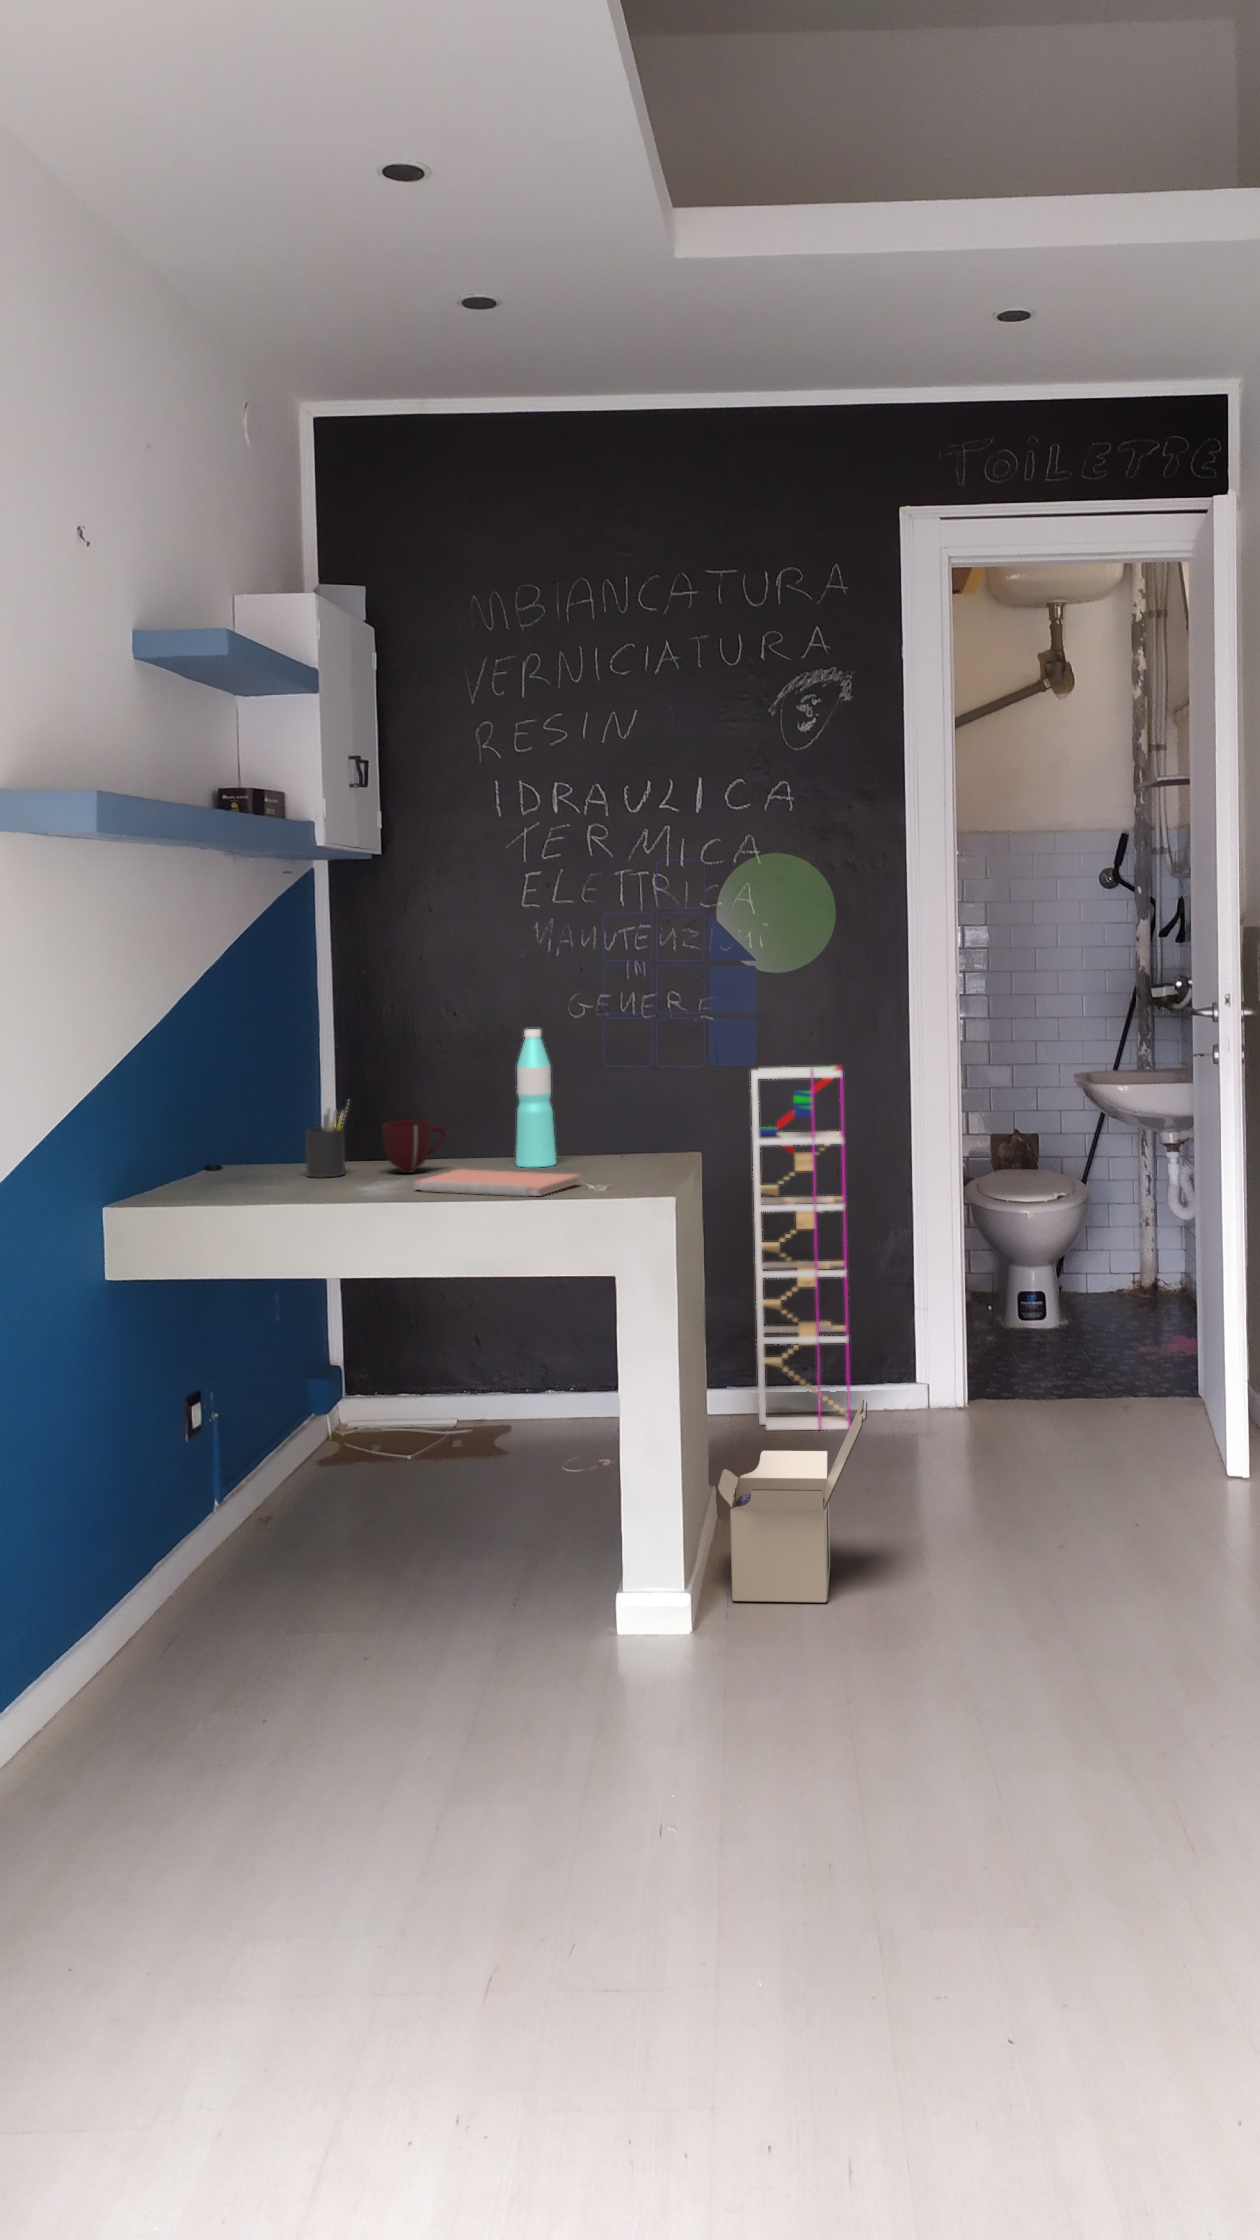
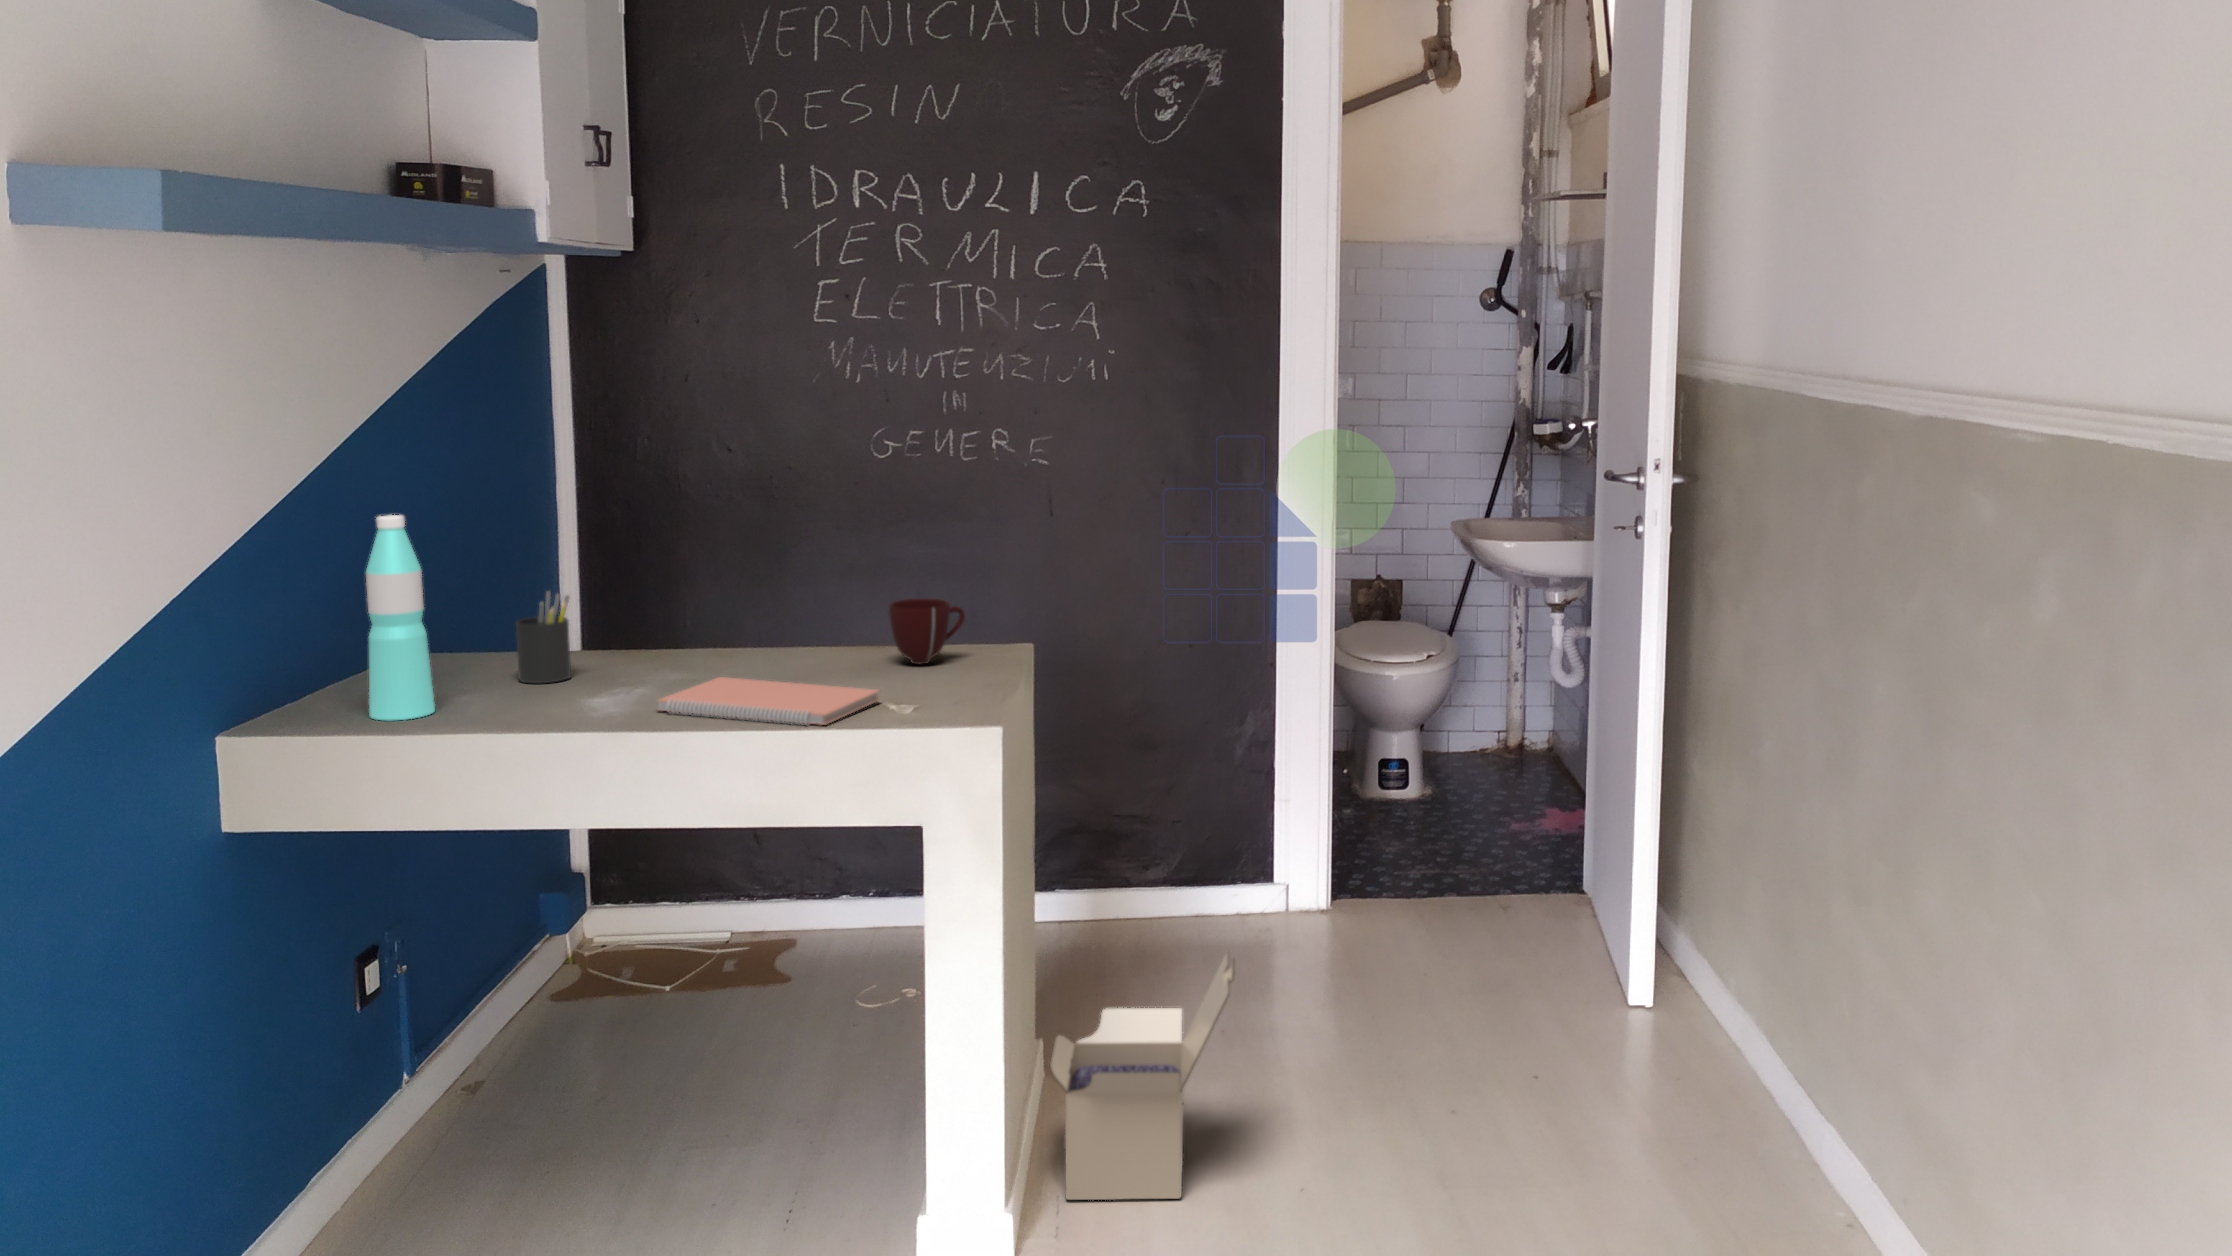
water bottle: present [516,1029,556,1167] -> present [366,515,435,720]
shelving unit: present [751,1065,851,1430] -> none [1091,521,1201,943]
mug: present [382,1120,446,1173] -> present [889,599,965,664]

